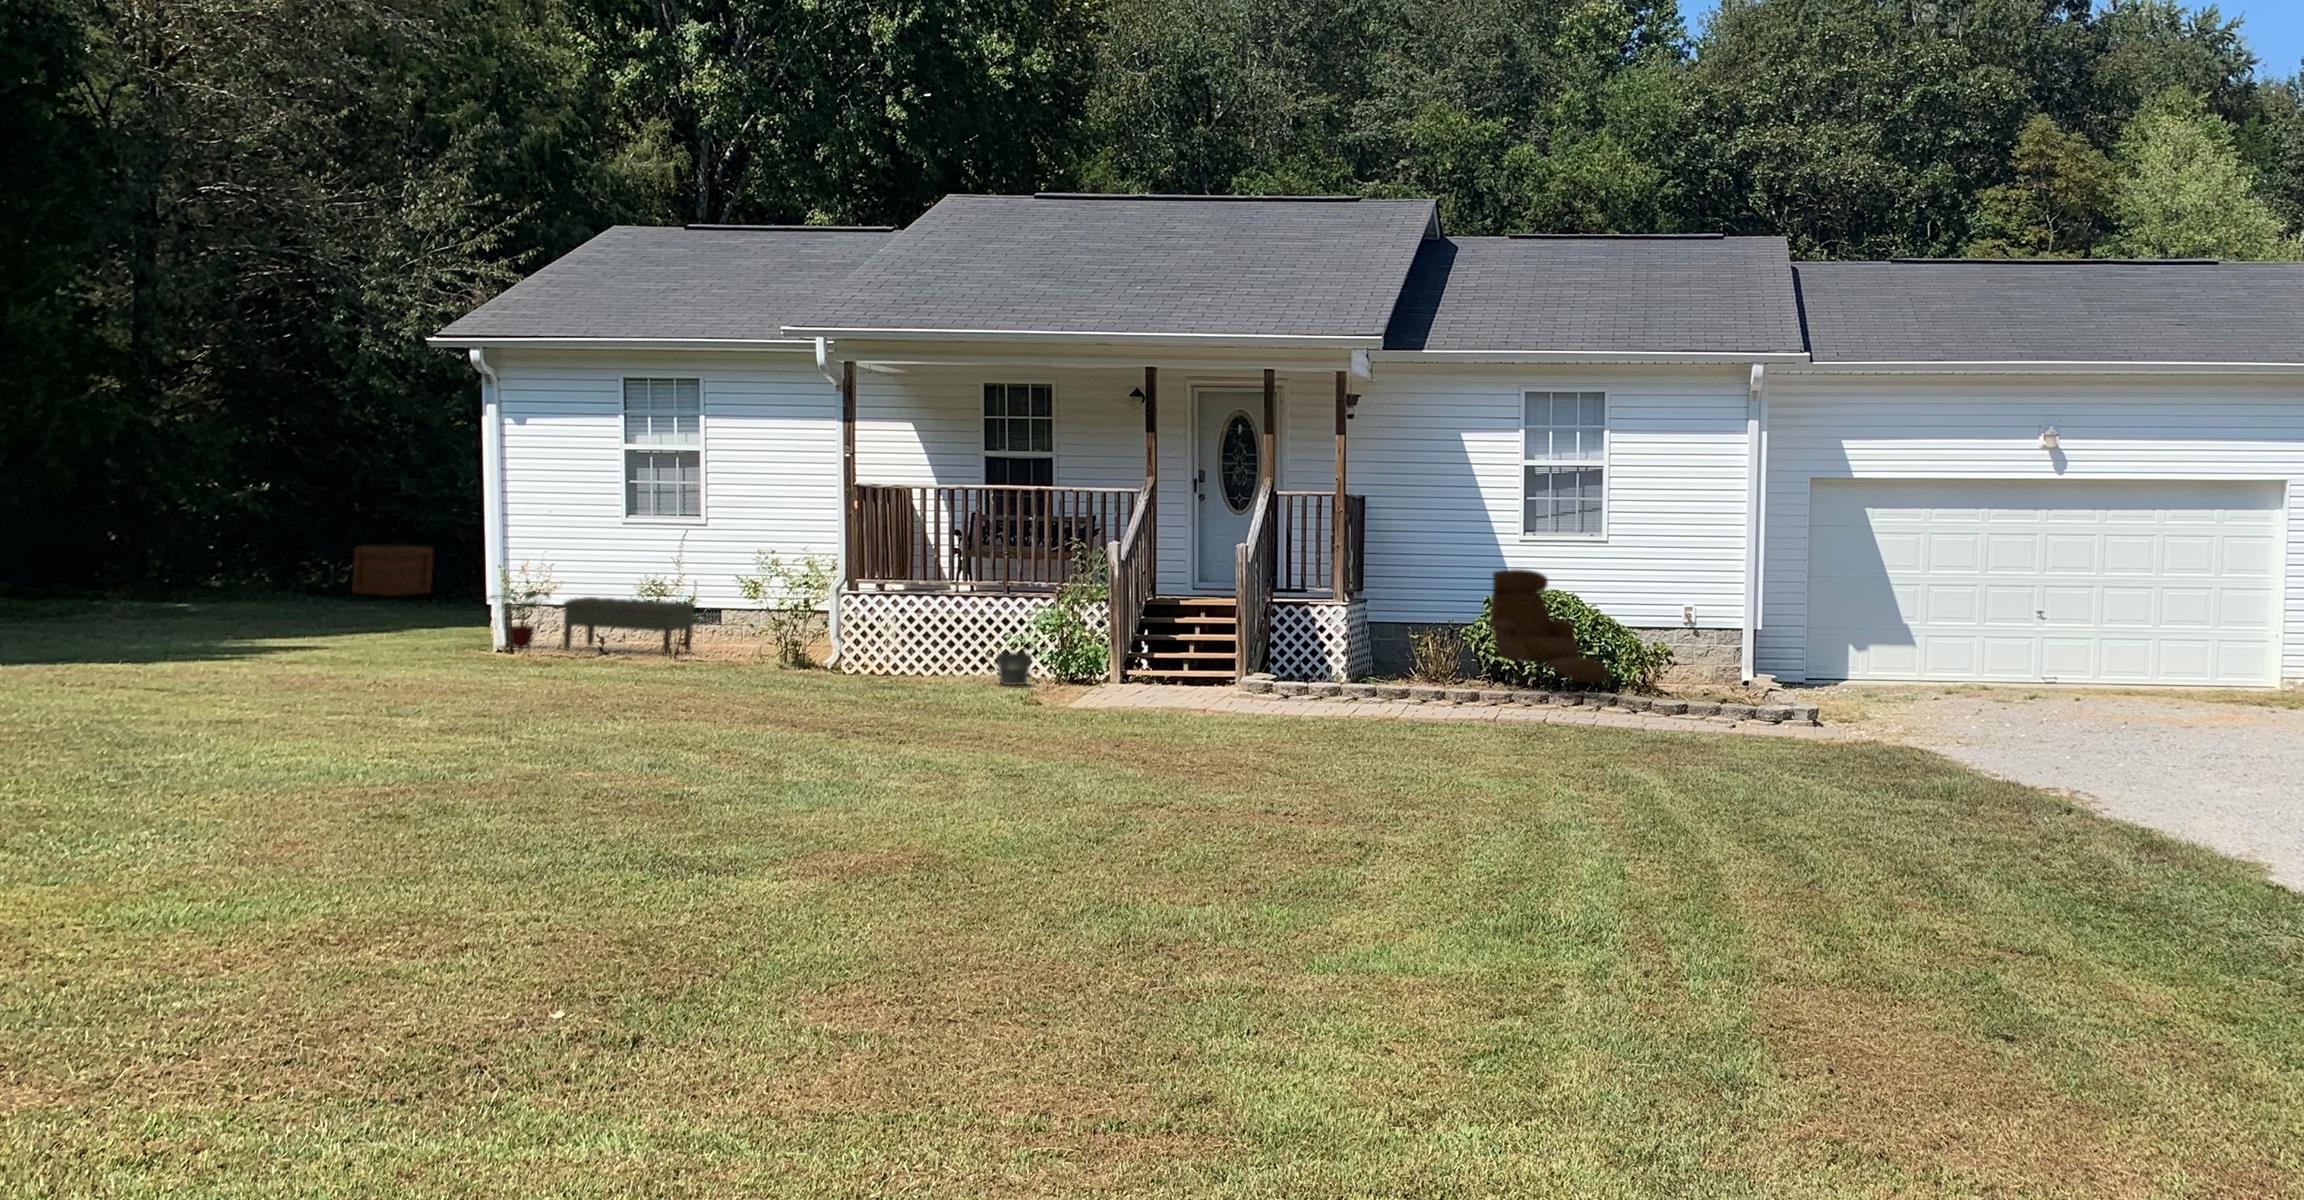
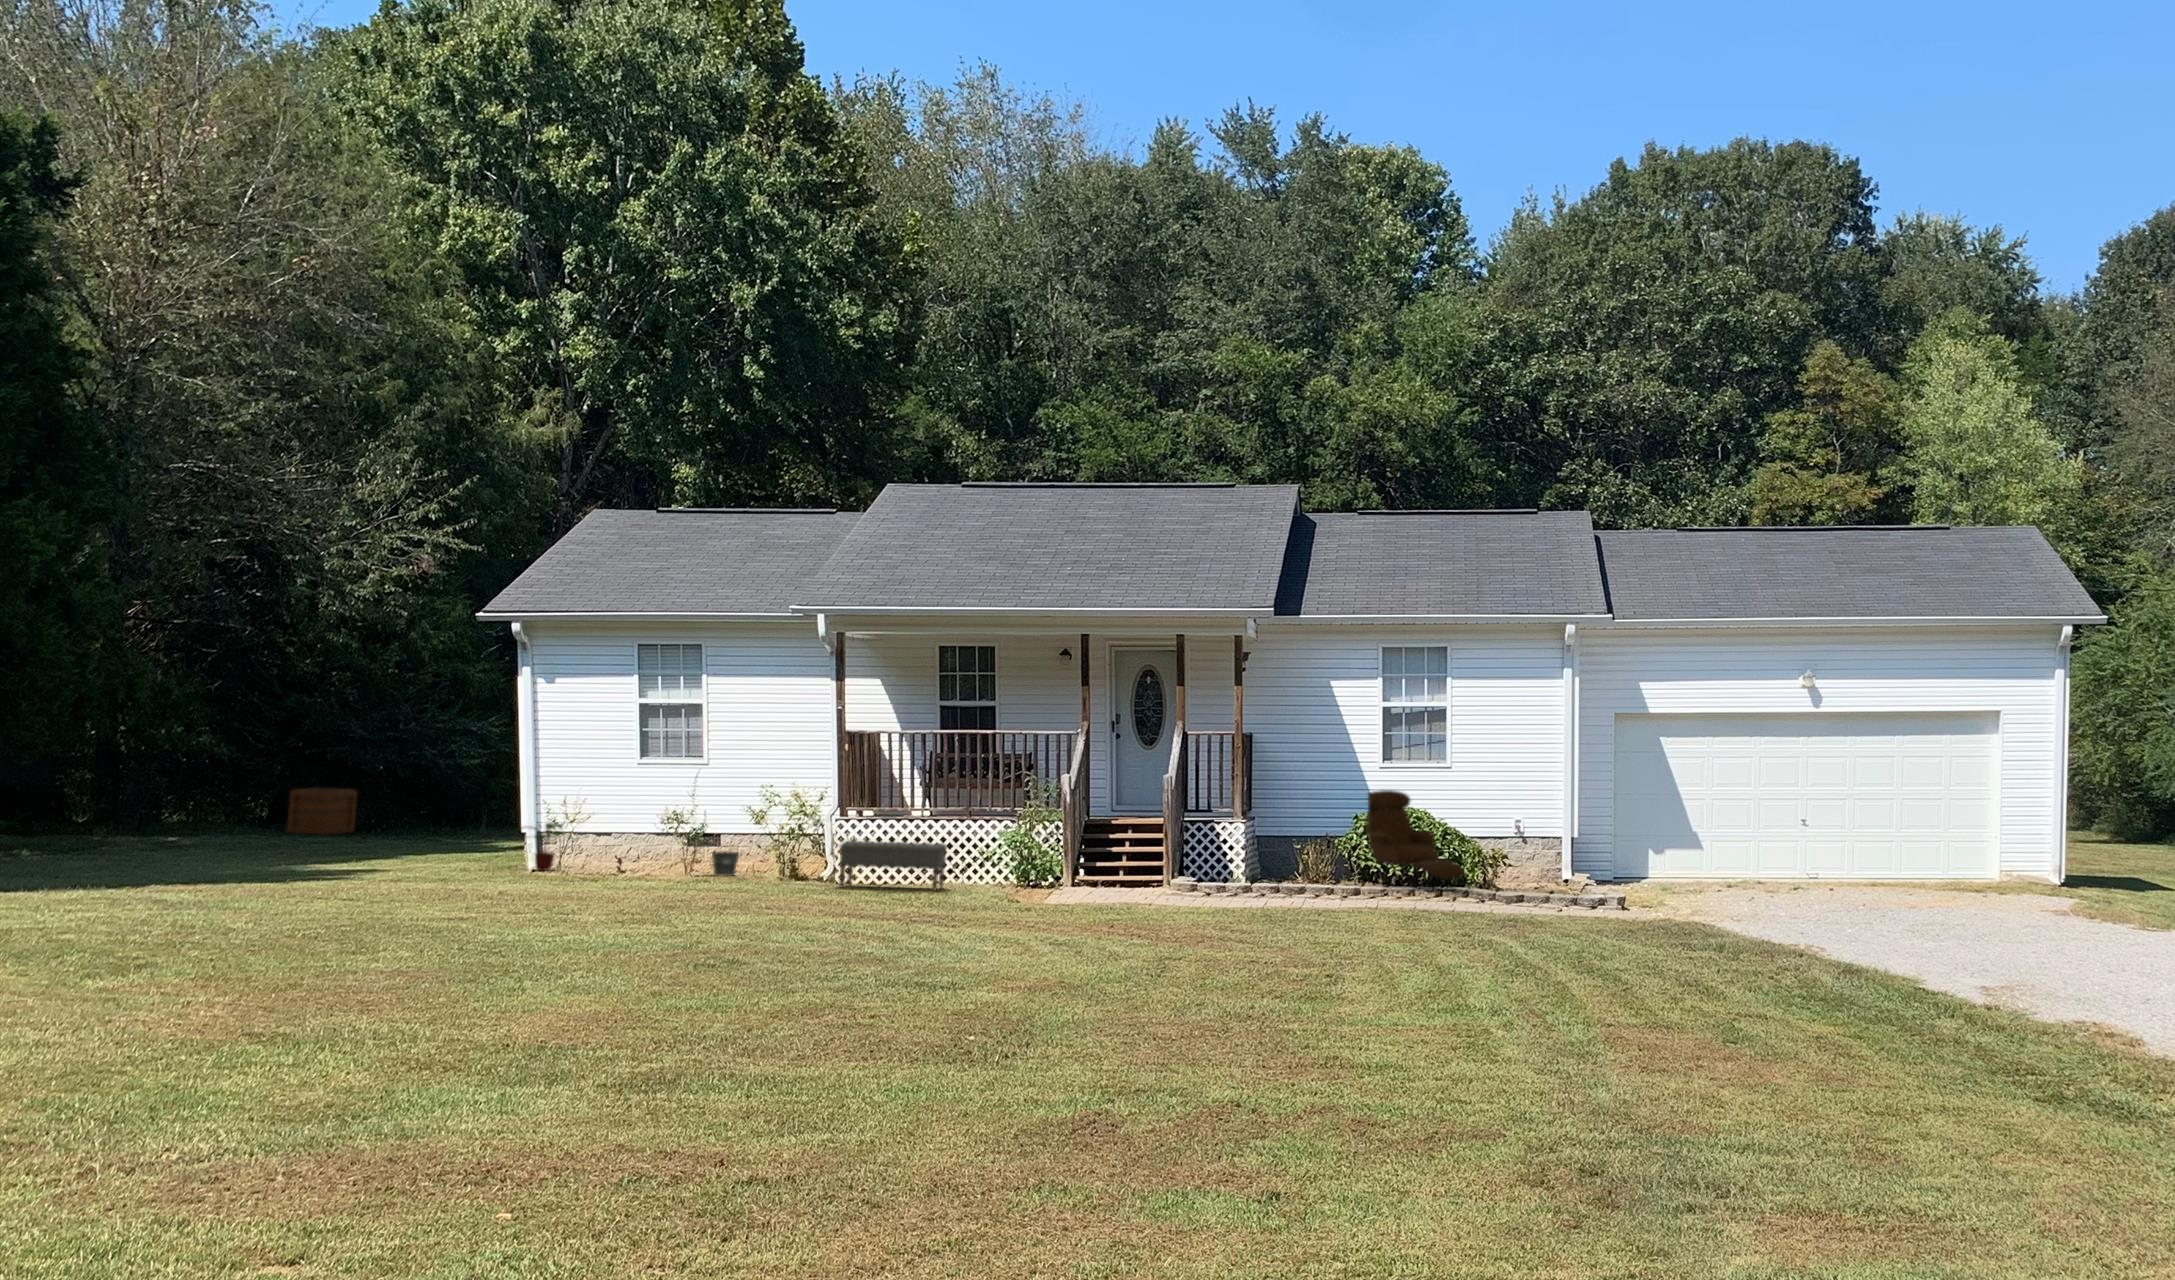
bench: present [563,597,695,656] -> present [839,840,947,890]
bucket: present [997,653,1032,685] -> present [712,852,739,876]

